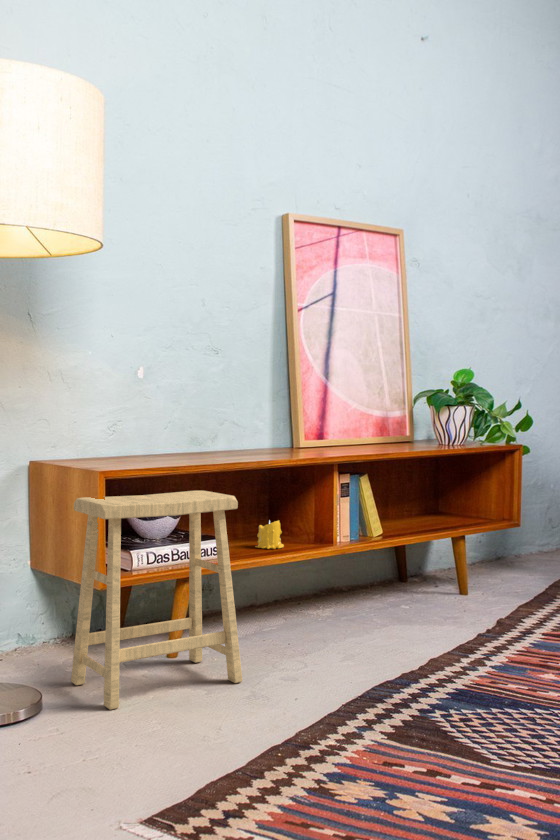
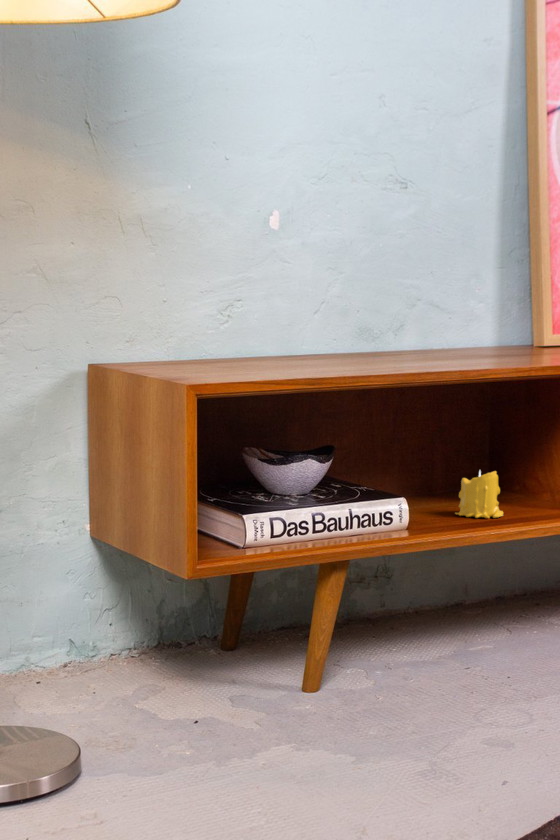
footstool: present [71,490,242,710] -> none [142,415,431,787]

